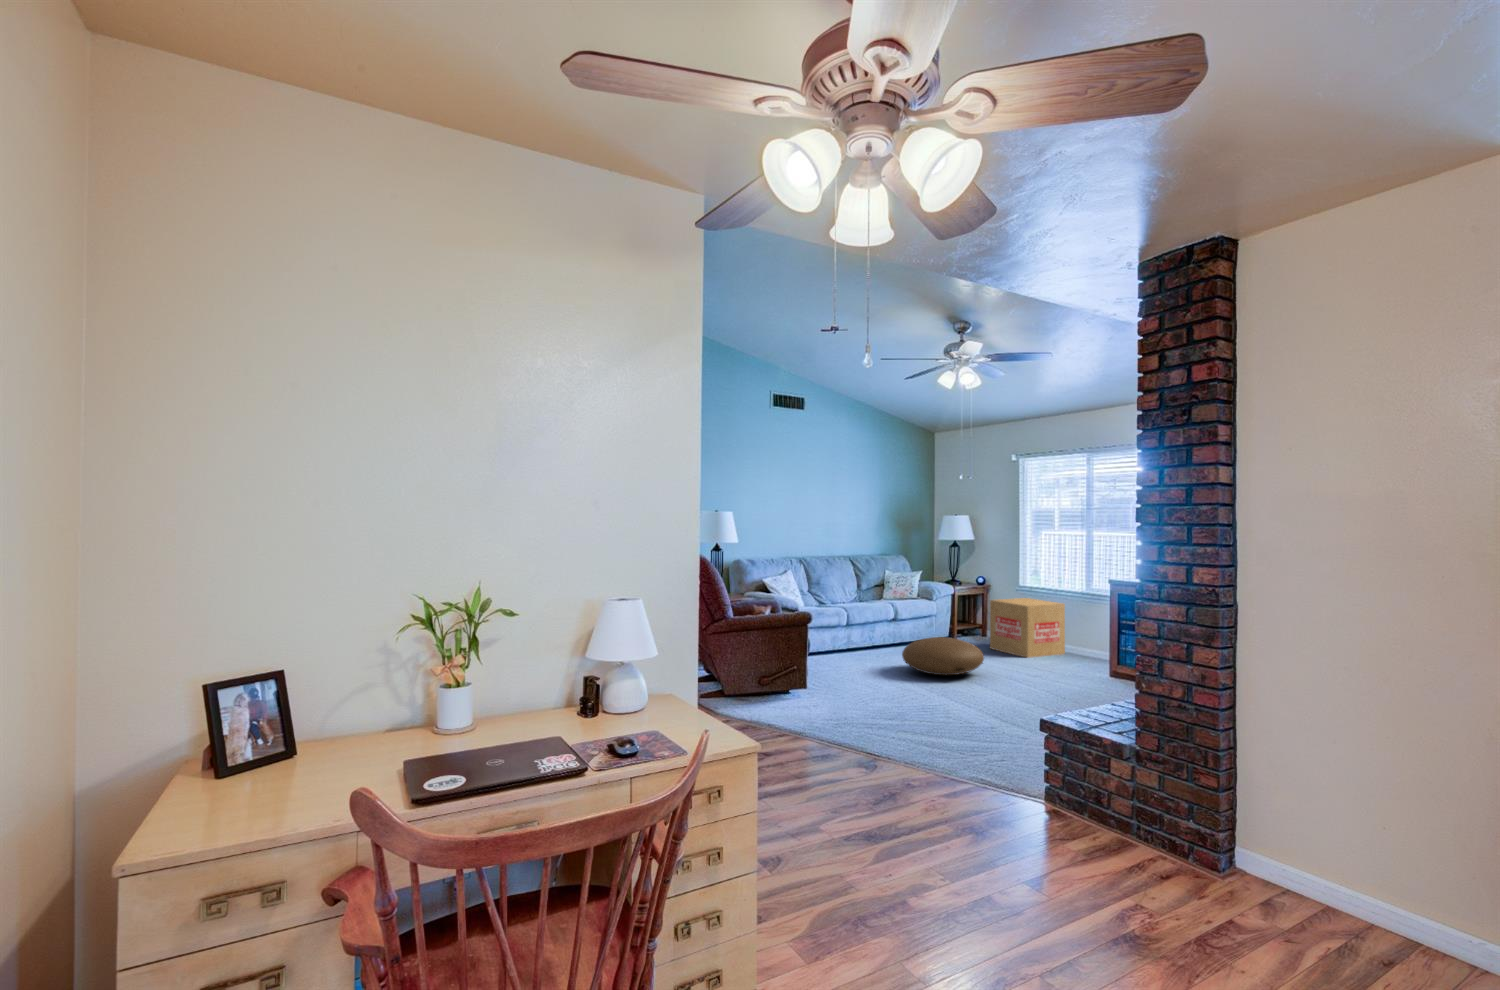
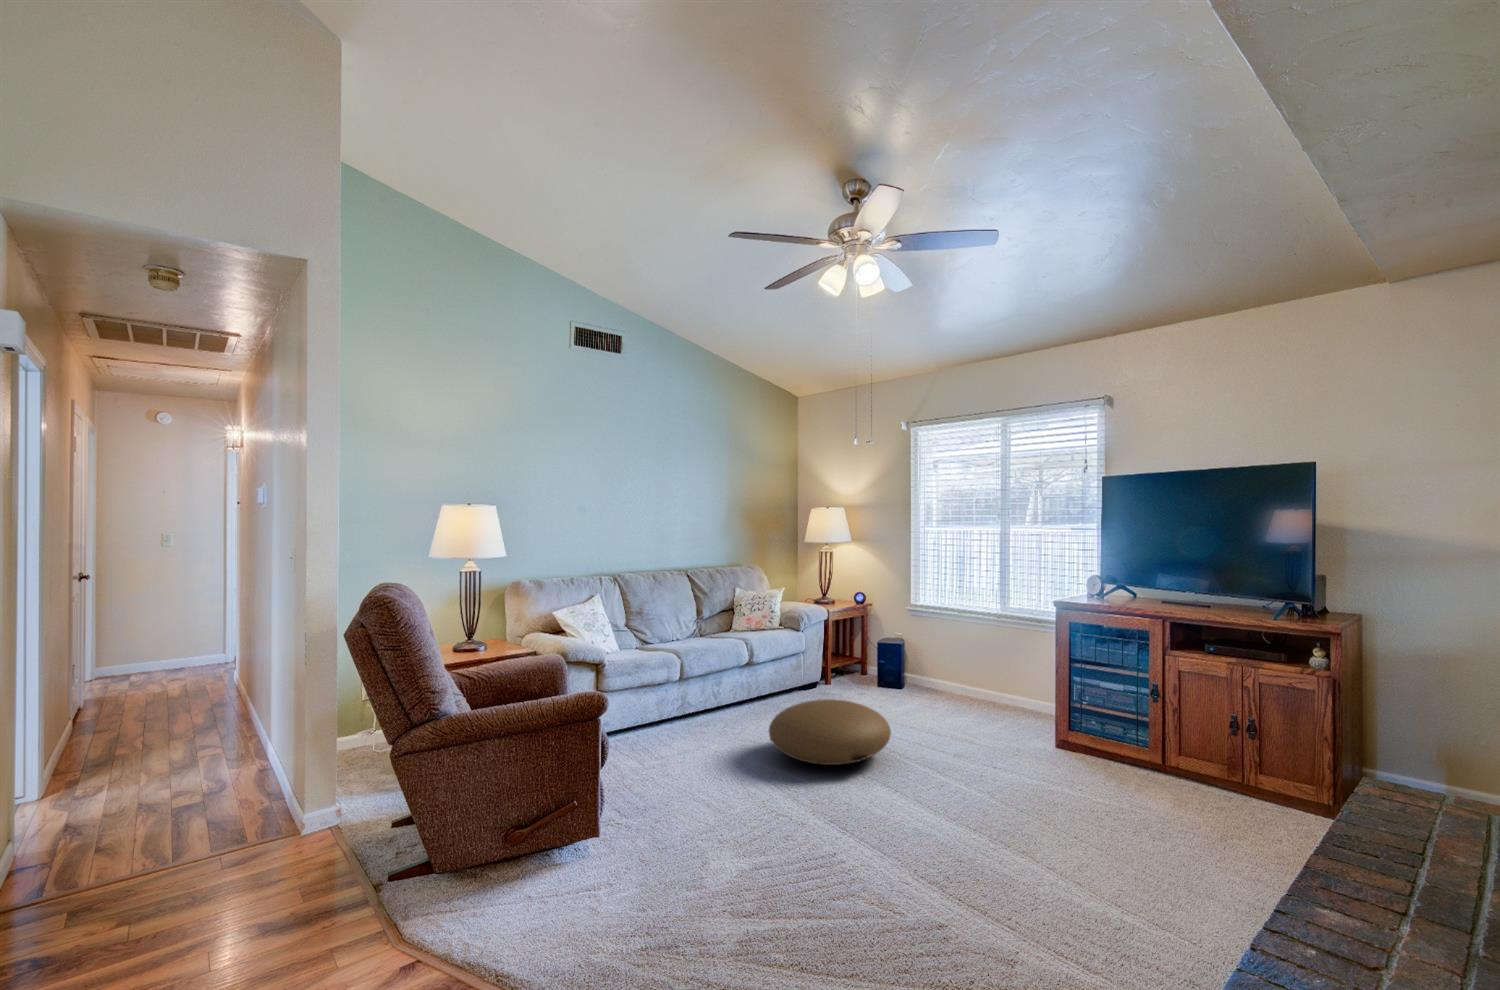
cardboard box: present [990,598,1065,658] -> none [878,624,978,714]

